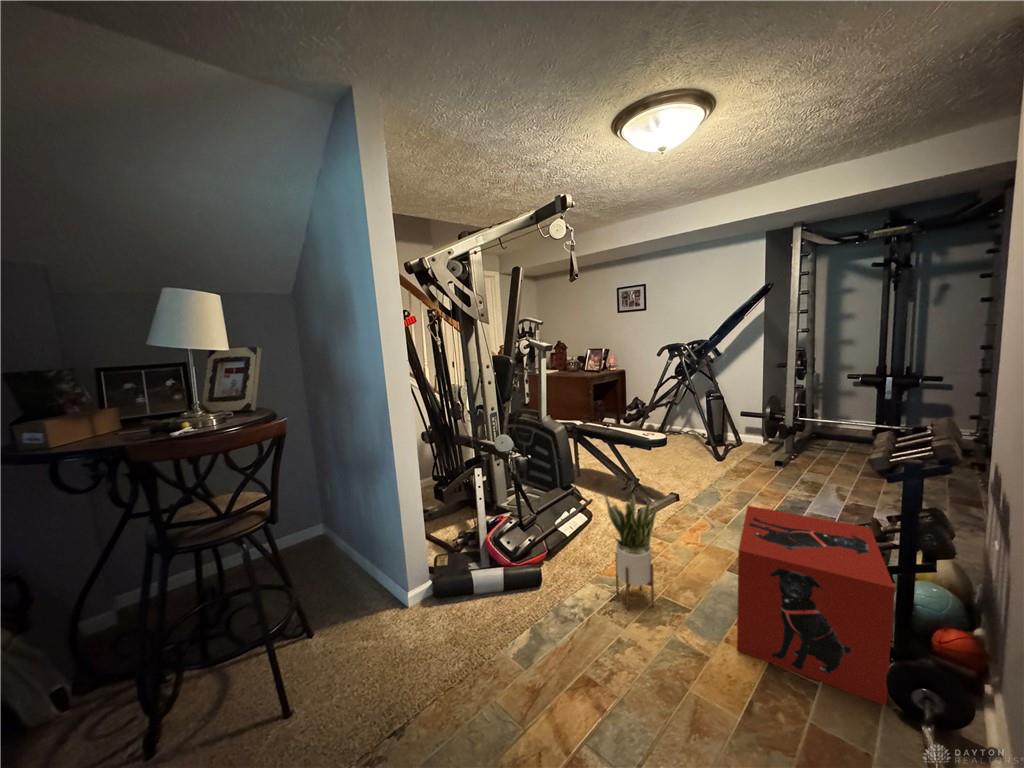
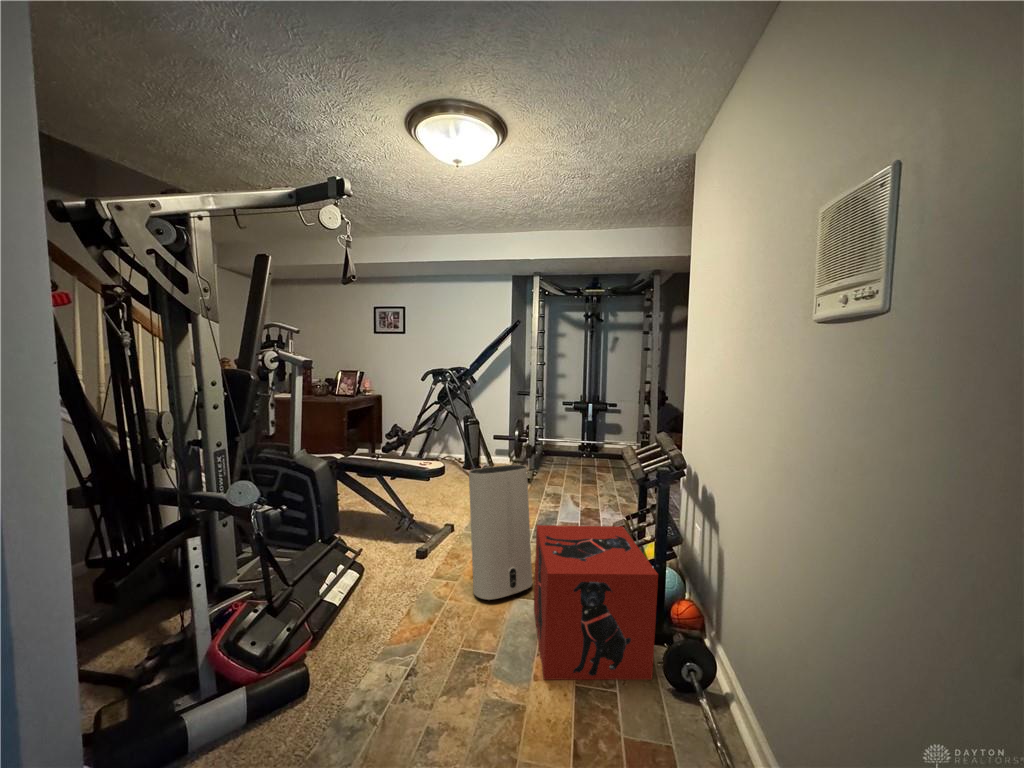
air purifier: none [678,442,751,568] -> present [469,465,532,599]
potted plant: present [604,494,656,610] -> none [403,535,462,682]

